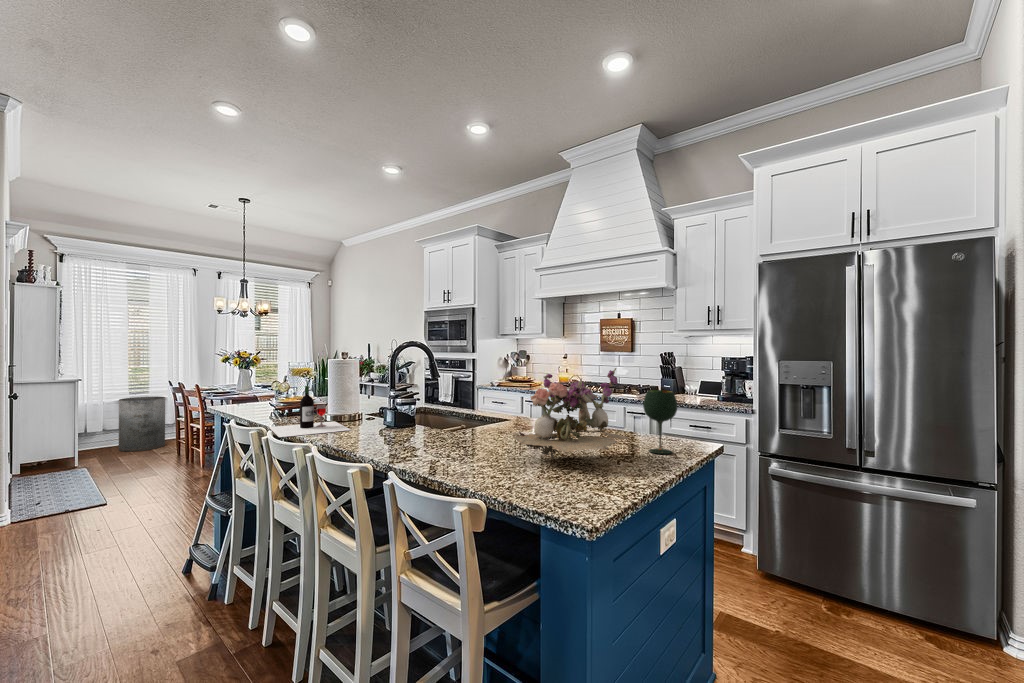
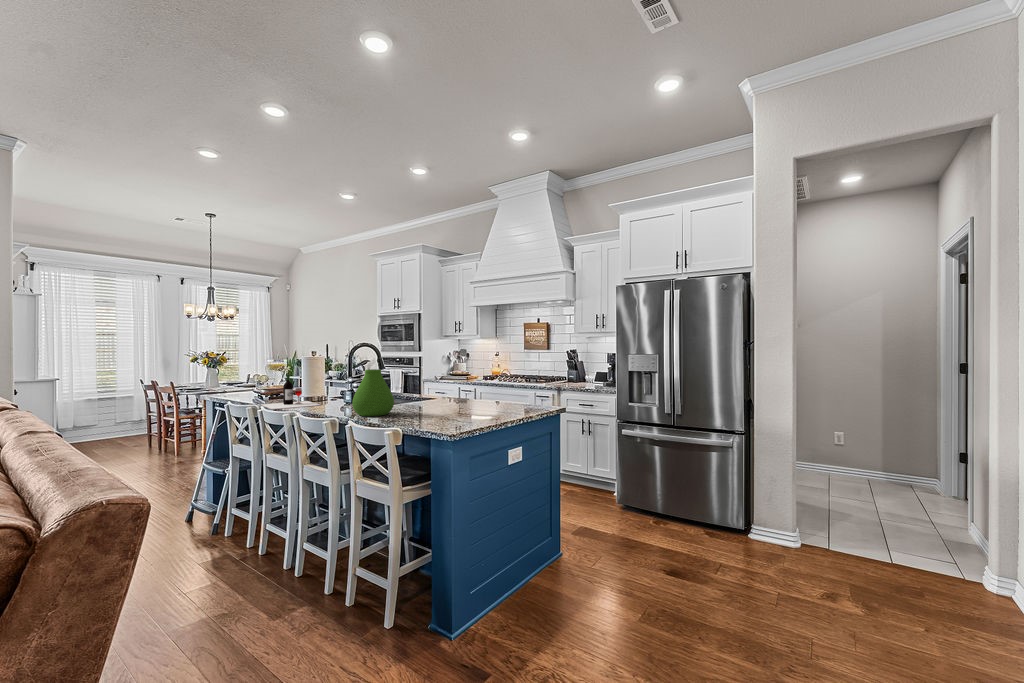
flower arrangement: present [511,368,628,458] -> none [426,359,498,415]
vase: none [394,383,458,459] -> present [352,369,394,416]
wine glass: present [643,390,677,454] -> none [512,373,532,412]
trash can: present [119,396,165,451] -> none [92,394,135,444]

